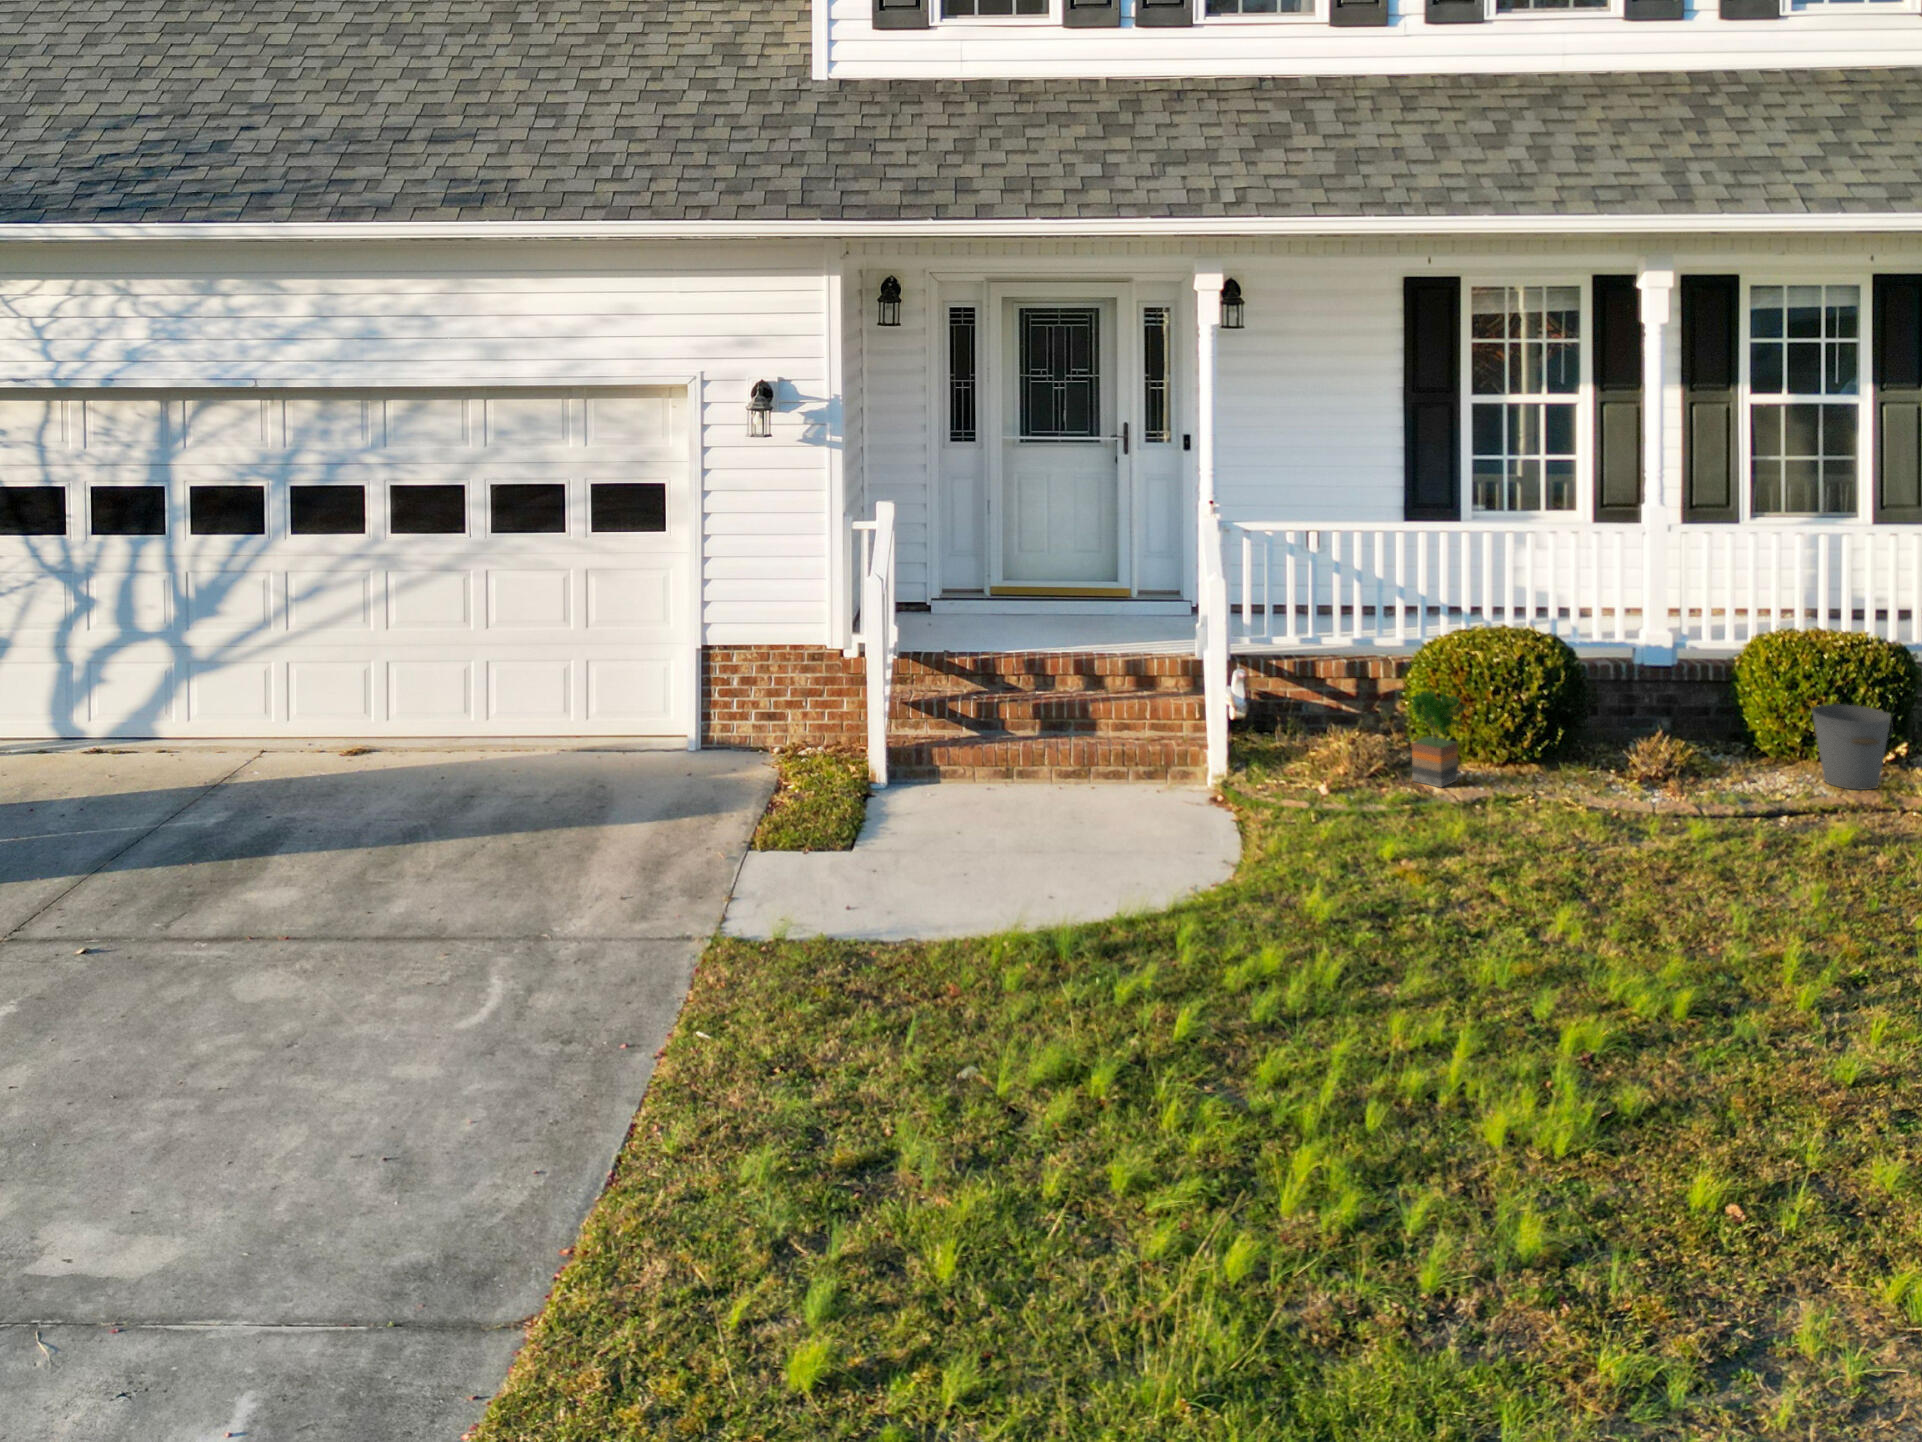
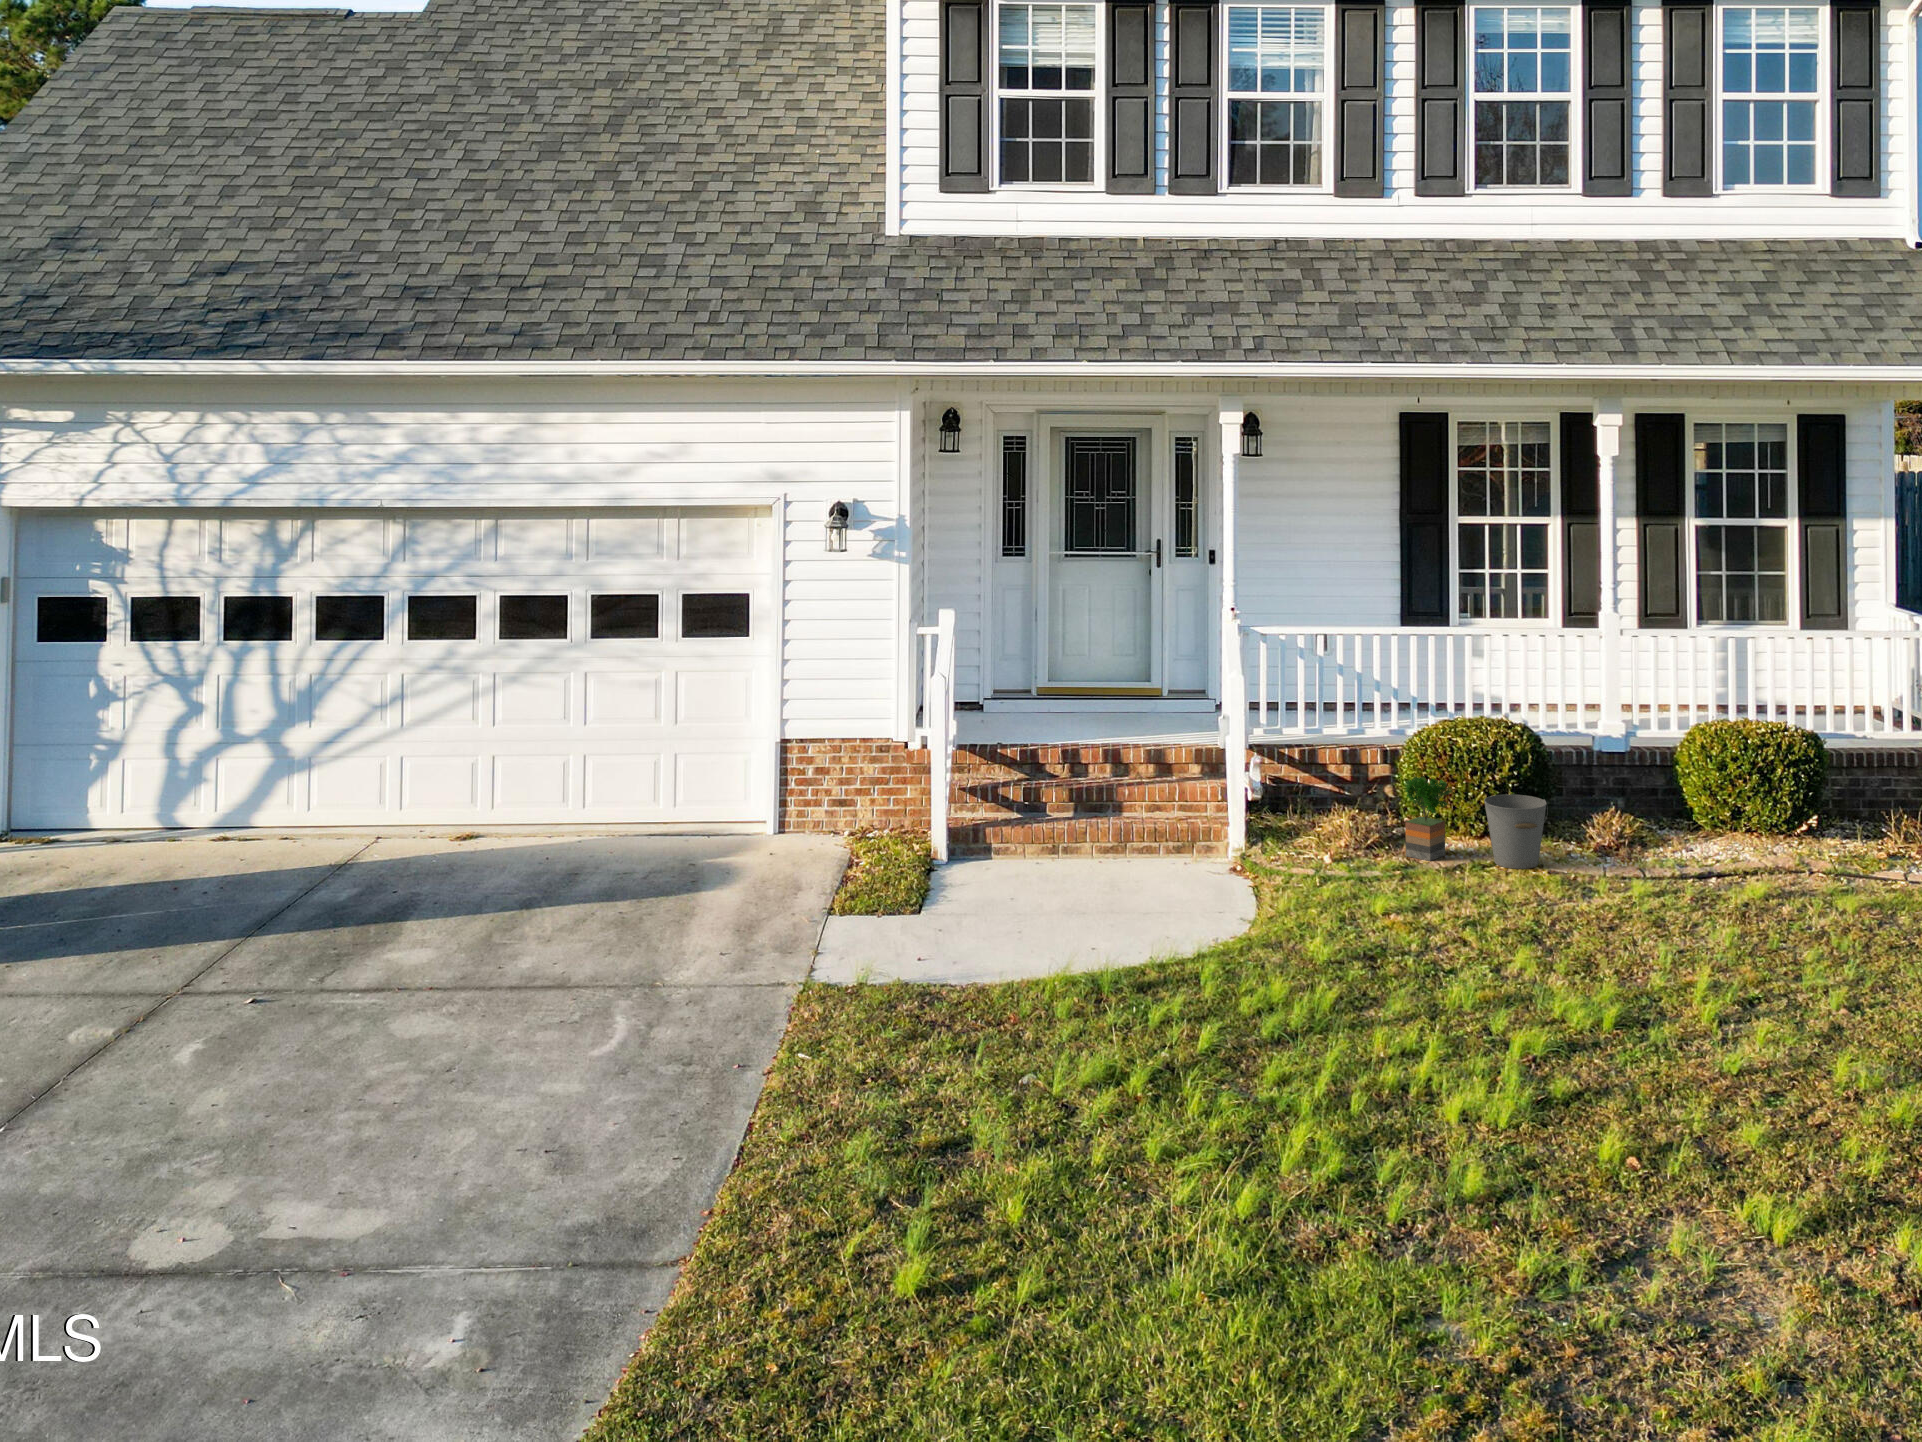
bucket: present [1812,704,1891,790] -> present [1484,795,1548,869]

